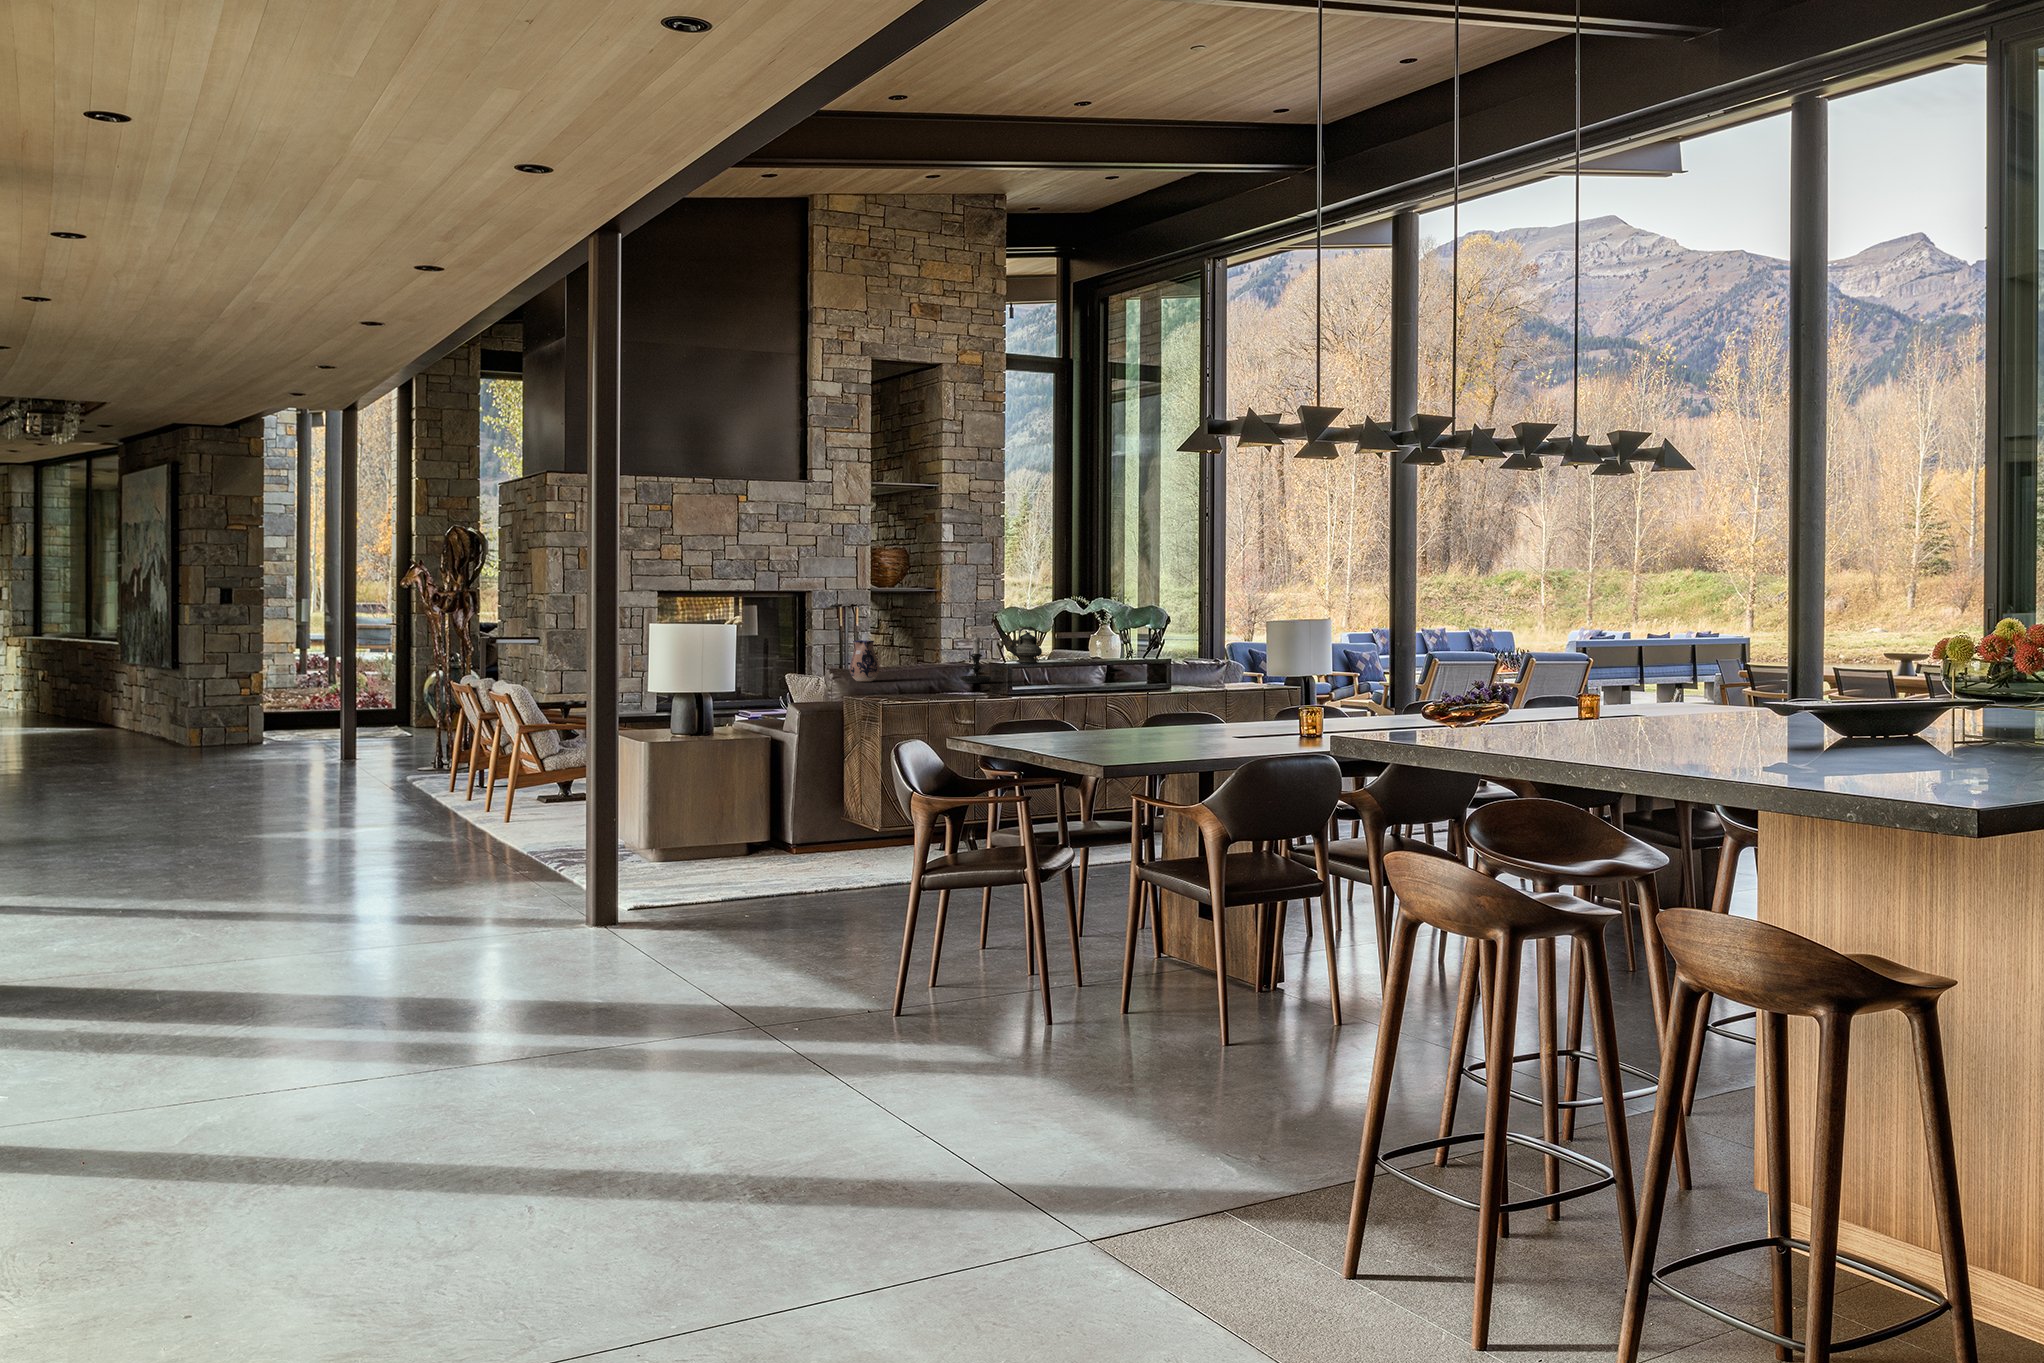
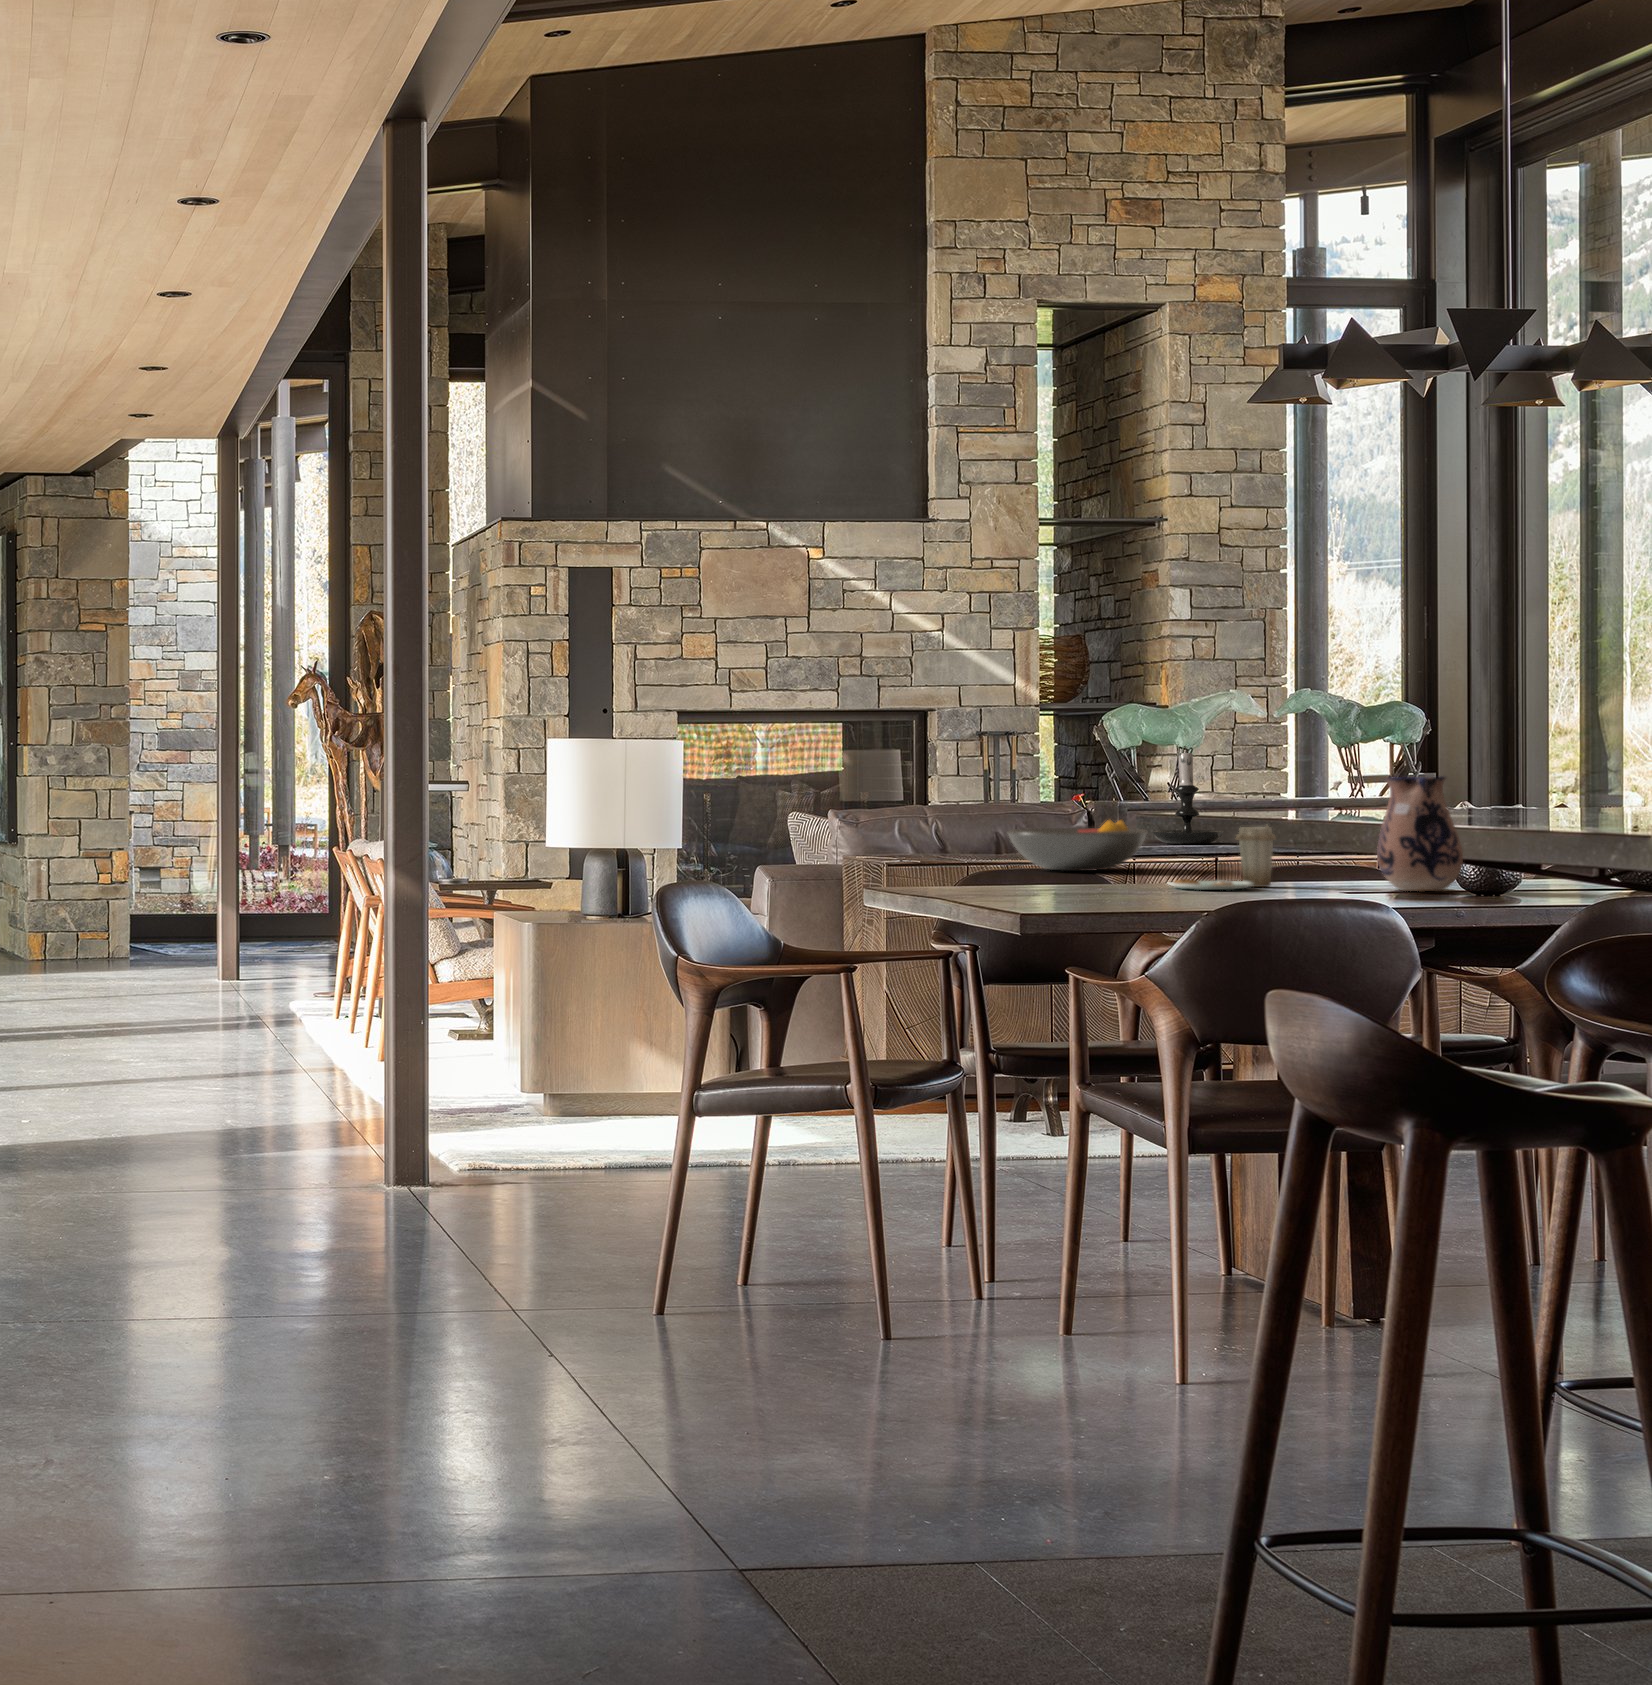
teapot: present [1005,626,1042,663] -> none [1270,750,1348,821]
ceramic pitcher: present [850,640,879,682] -> present [1377,776,1463,891]
fruit bowl: none [906,680,974,706] -> present [1007,820,1147,871]
plate: none [990,687,1038,718] -> present [1168,826,1276,890]

